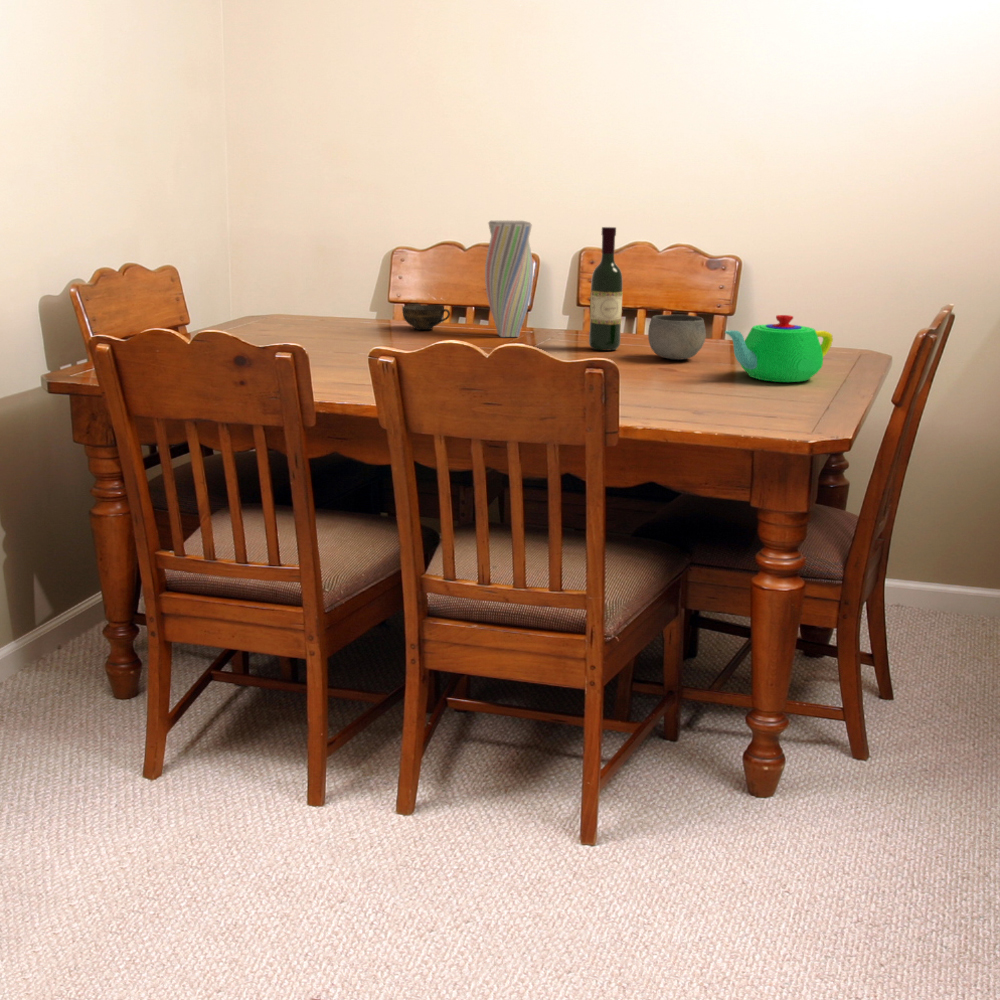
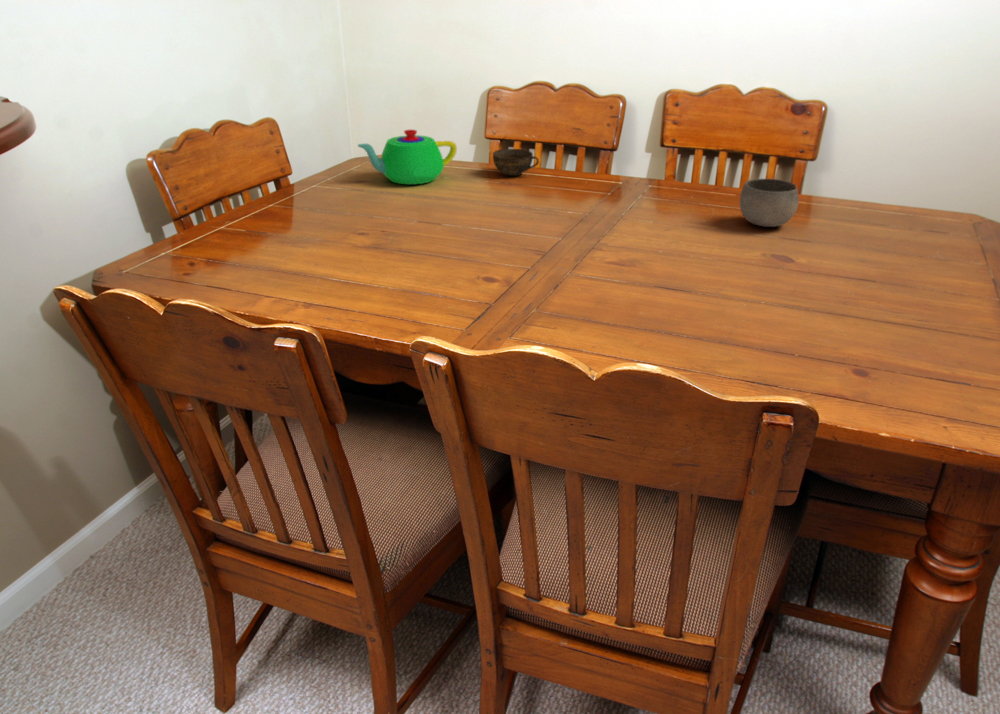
vase: present [485,221,533,337] -> none [575,71,623,188]
wine bottle: present [589,227,623,351] -> none [678,87,714,210]
teapot: present [725,315,833,382] -> present [358,130,457,184]

